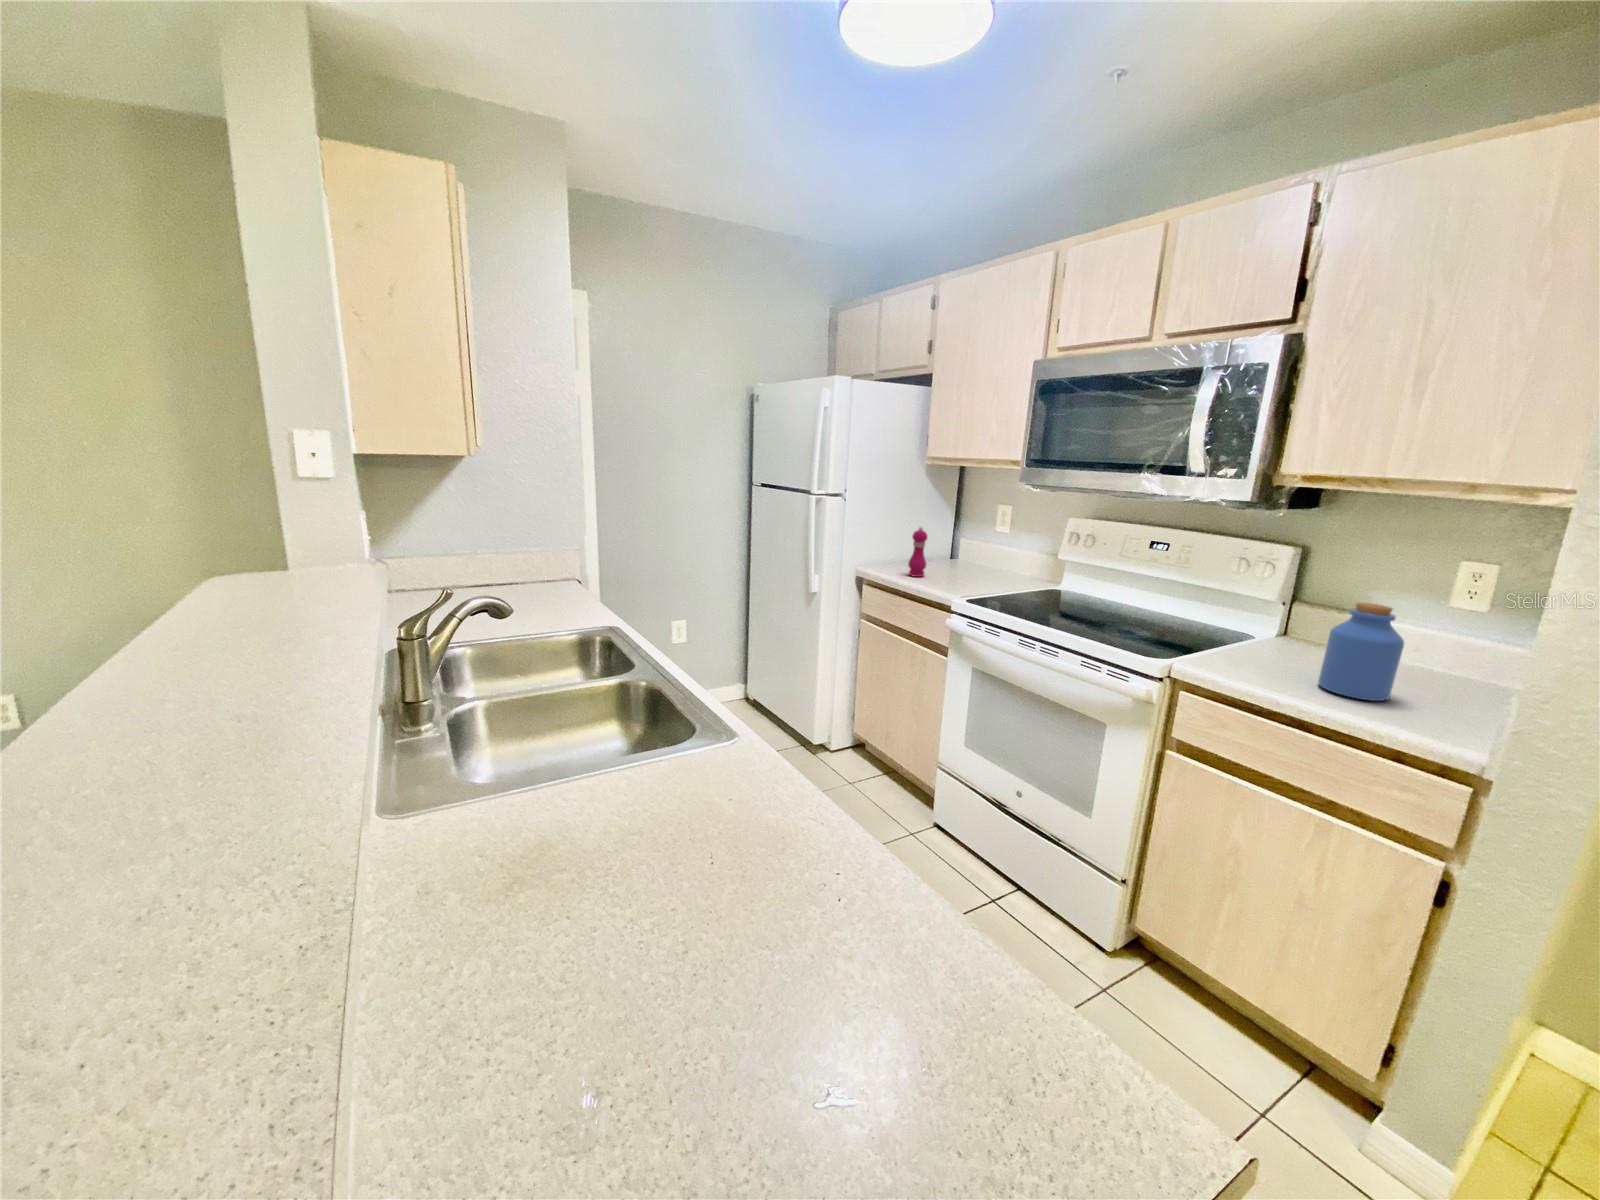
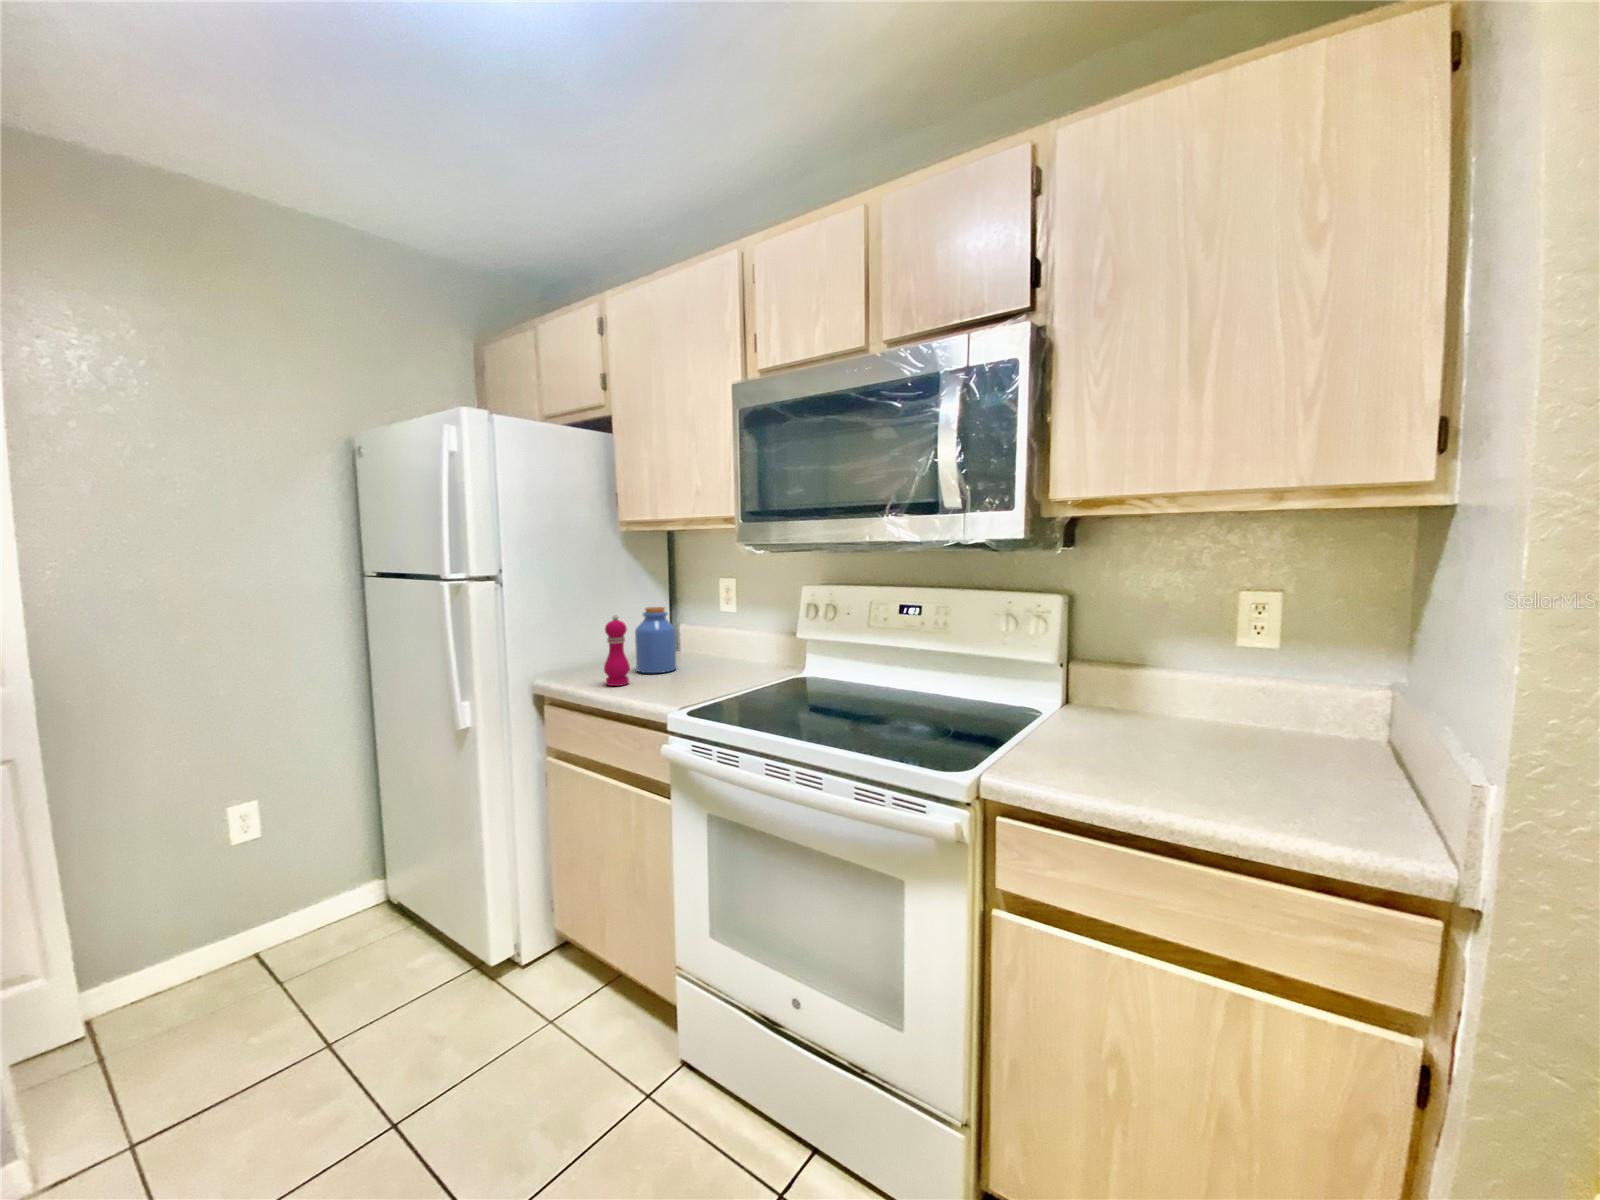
jar: present [1318,603,1404,701] -> present [635,607,676,673]

